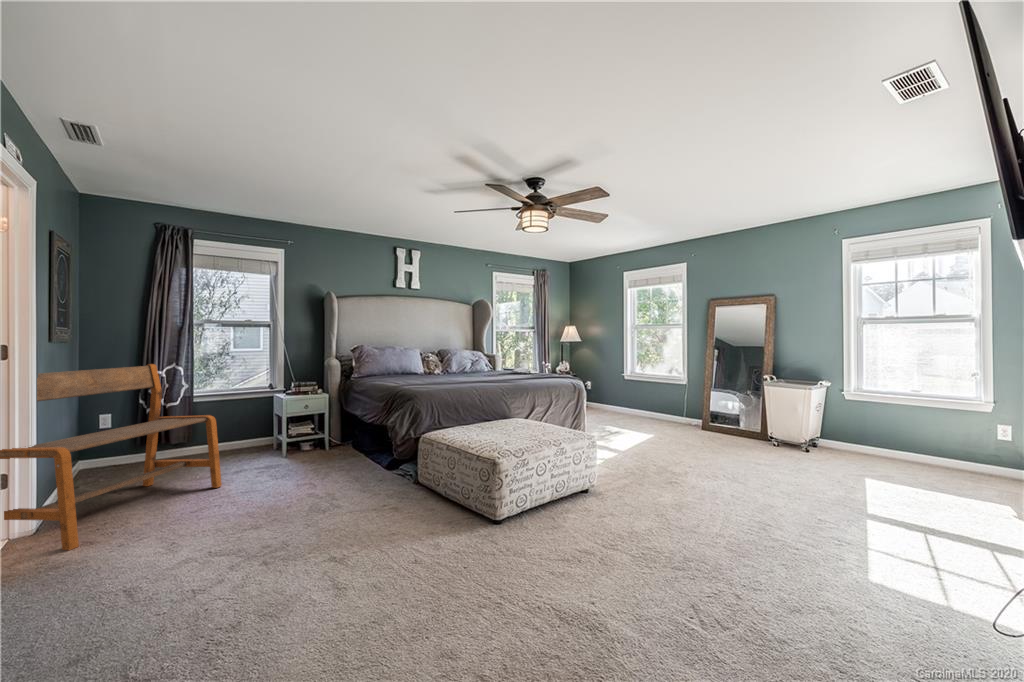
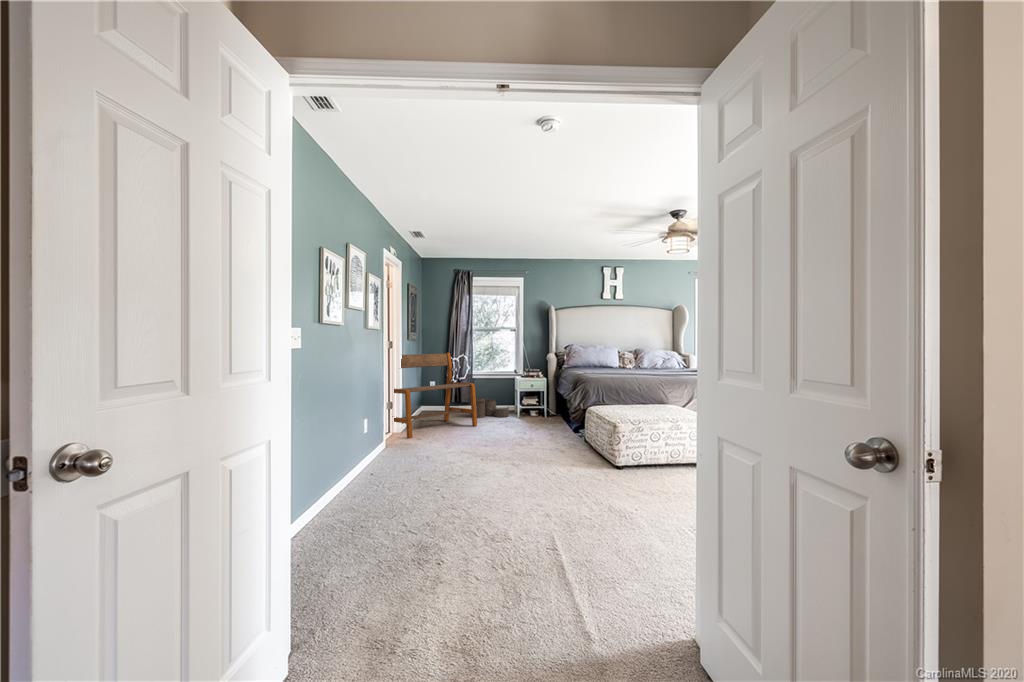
woven basket: none [195,432,269,470] -> present [476,398,509,418]

